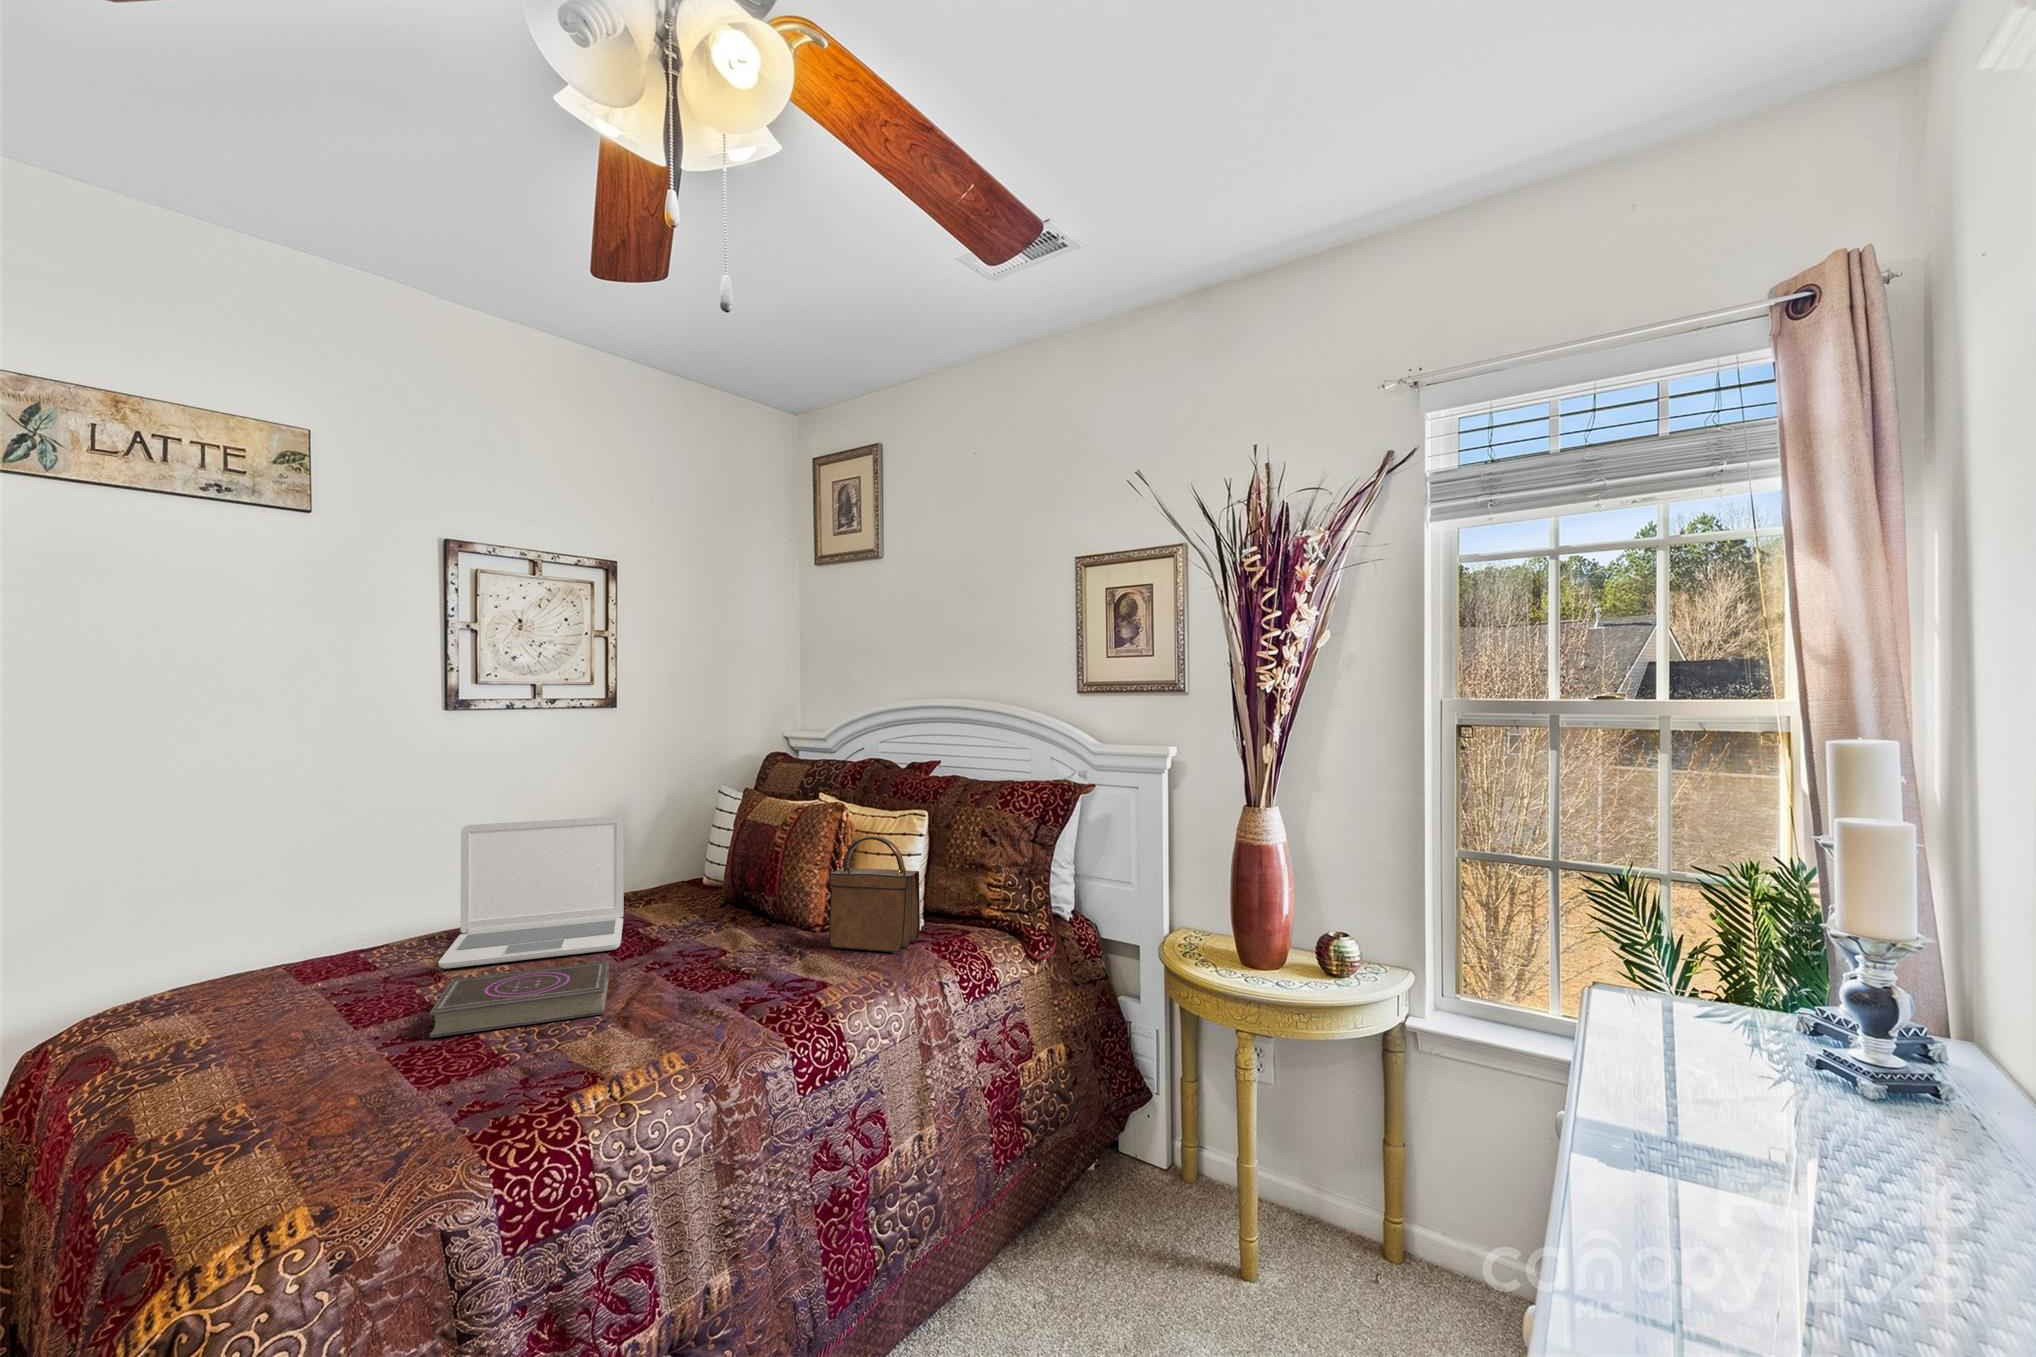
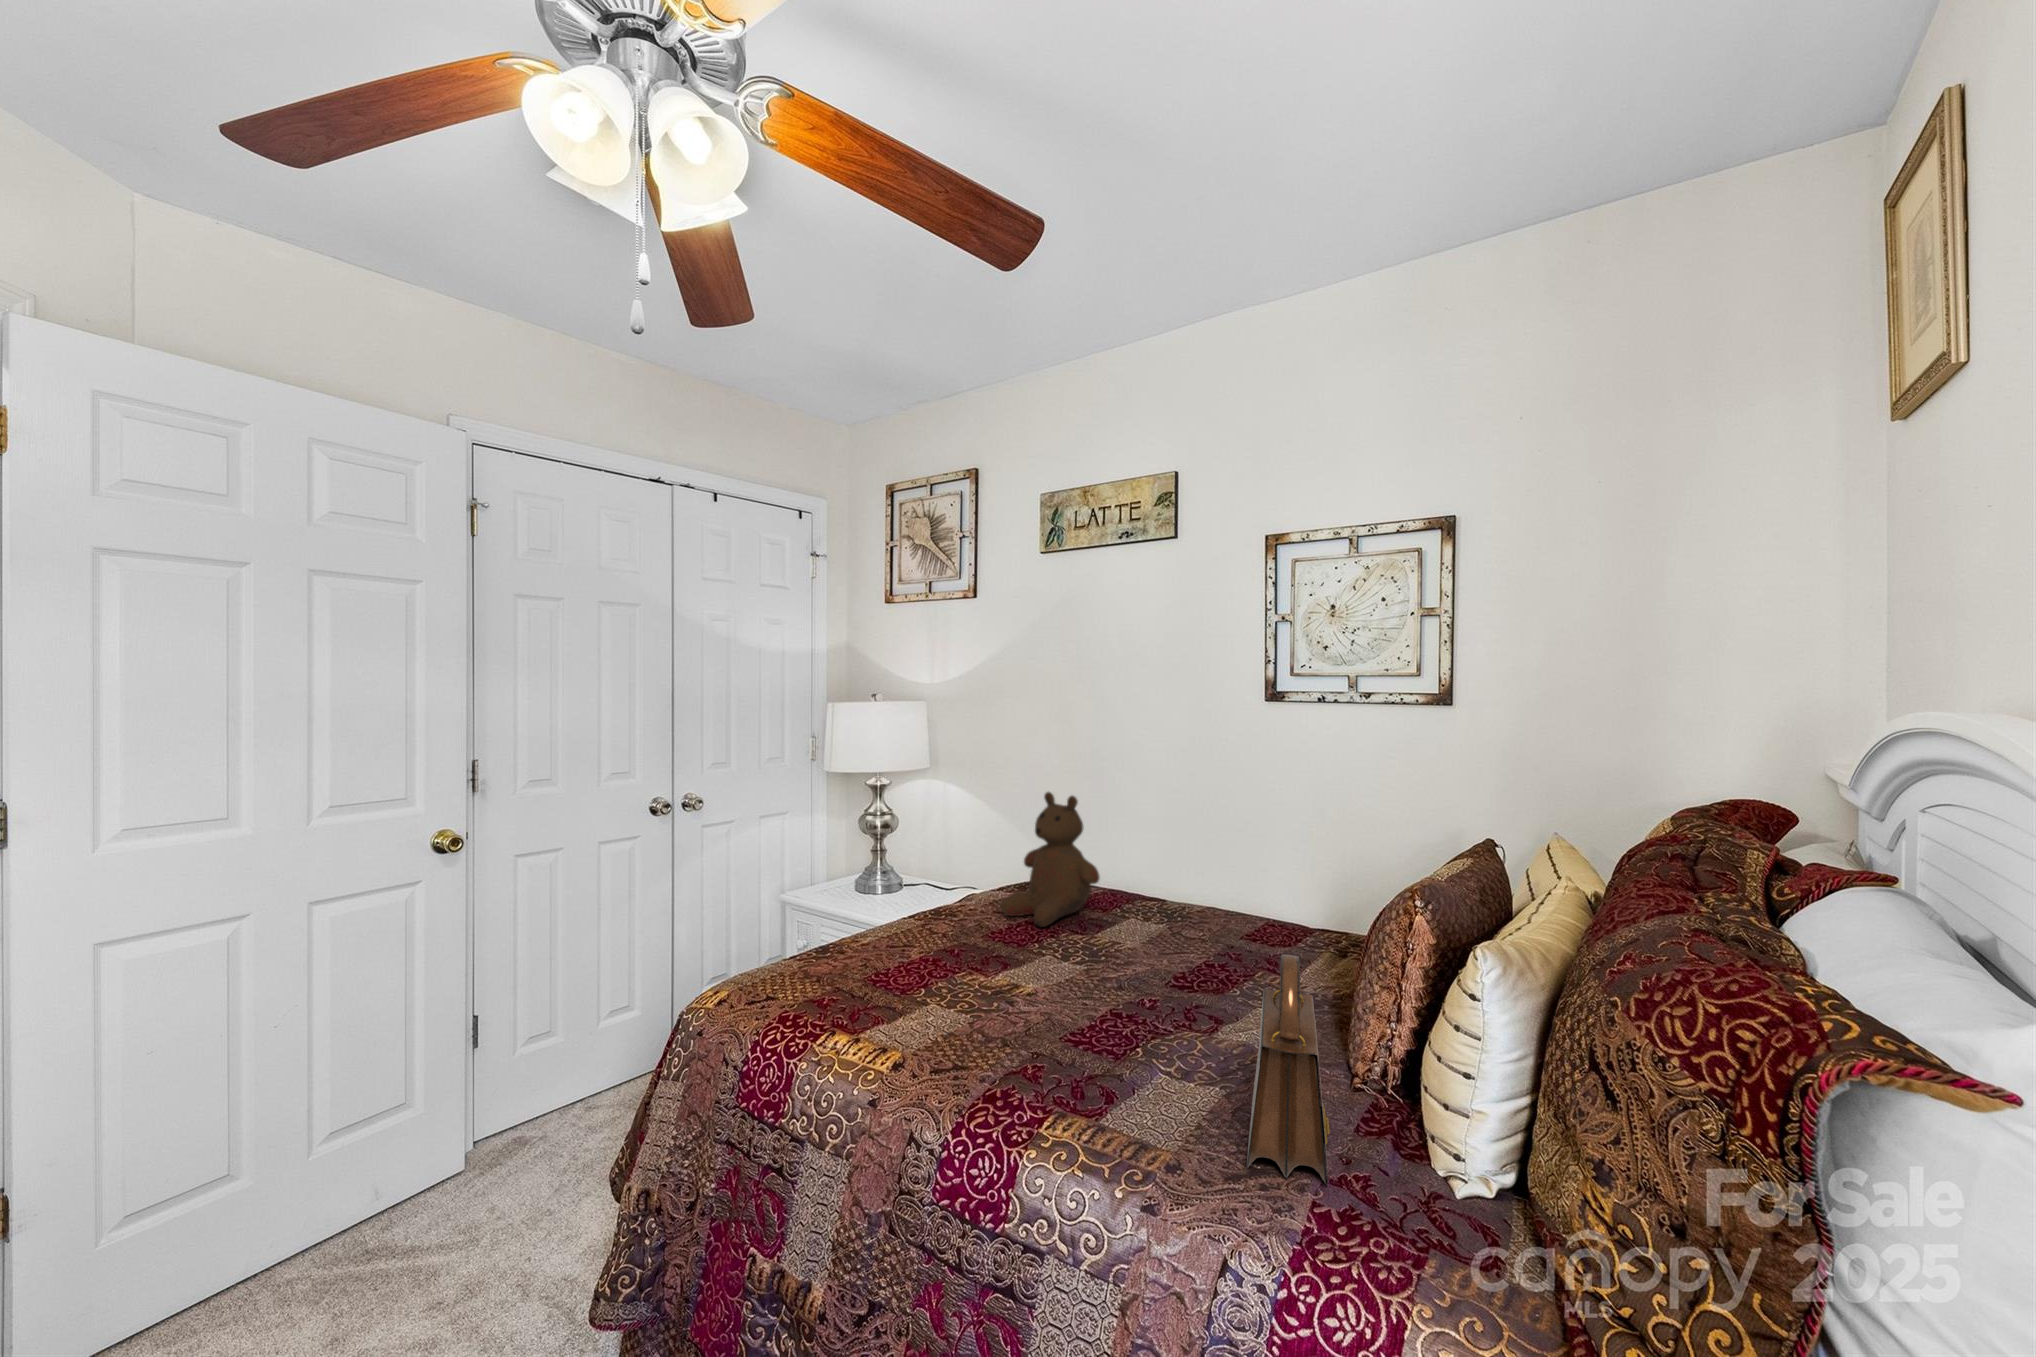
laptop: present [438,816,624,968] -> none [1120,810,1304,975]
teddy bear: none [236,836,405,1022] -> present [1001,792,1100,927]
book: present [430,961,609,1038] -> none [966,928,1101,1005]

